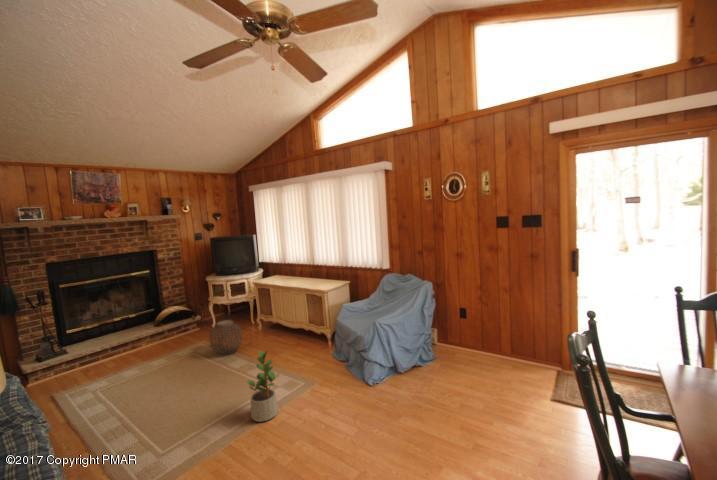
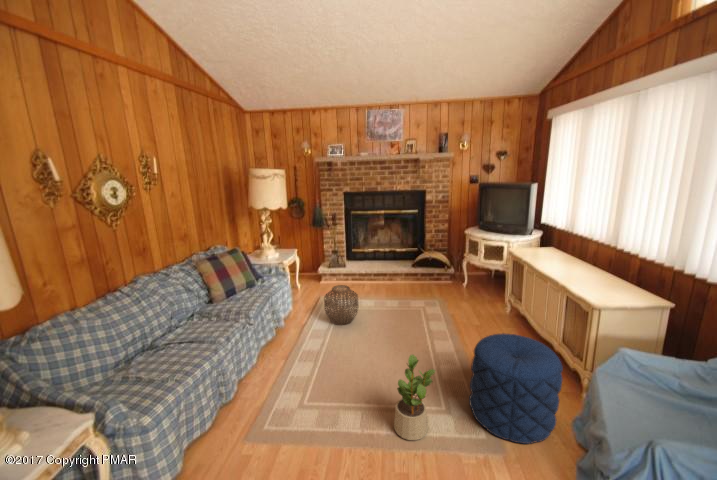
pouf: none [282,319,337,386] -> present [469,334,563,444]
woven basket: present [209,320,242,355] -> present [324,285,358,325]

